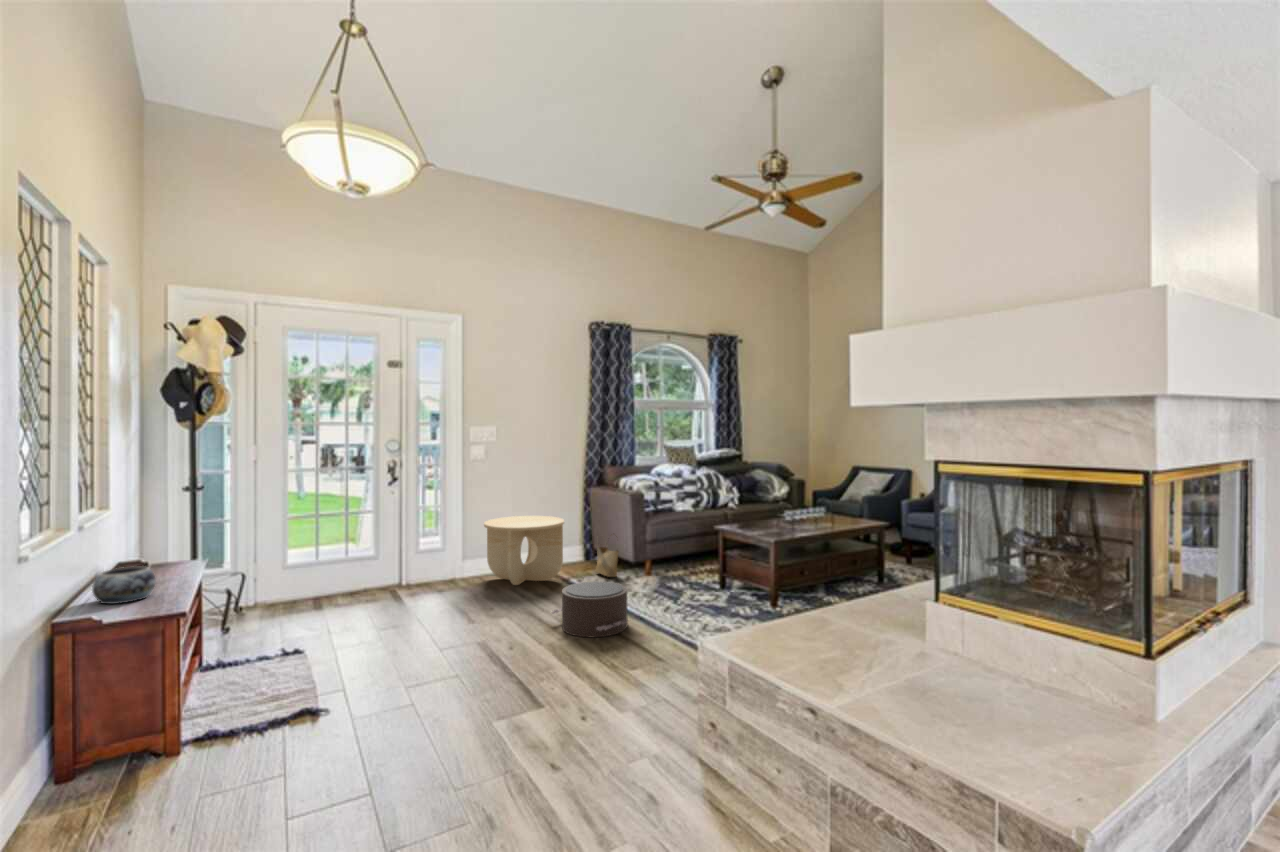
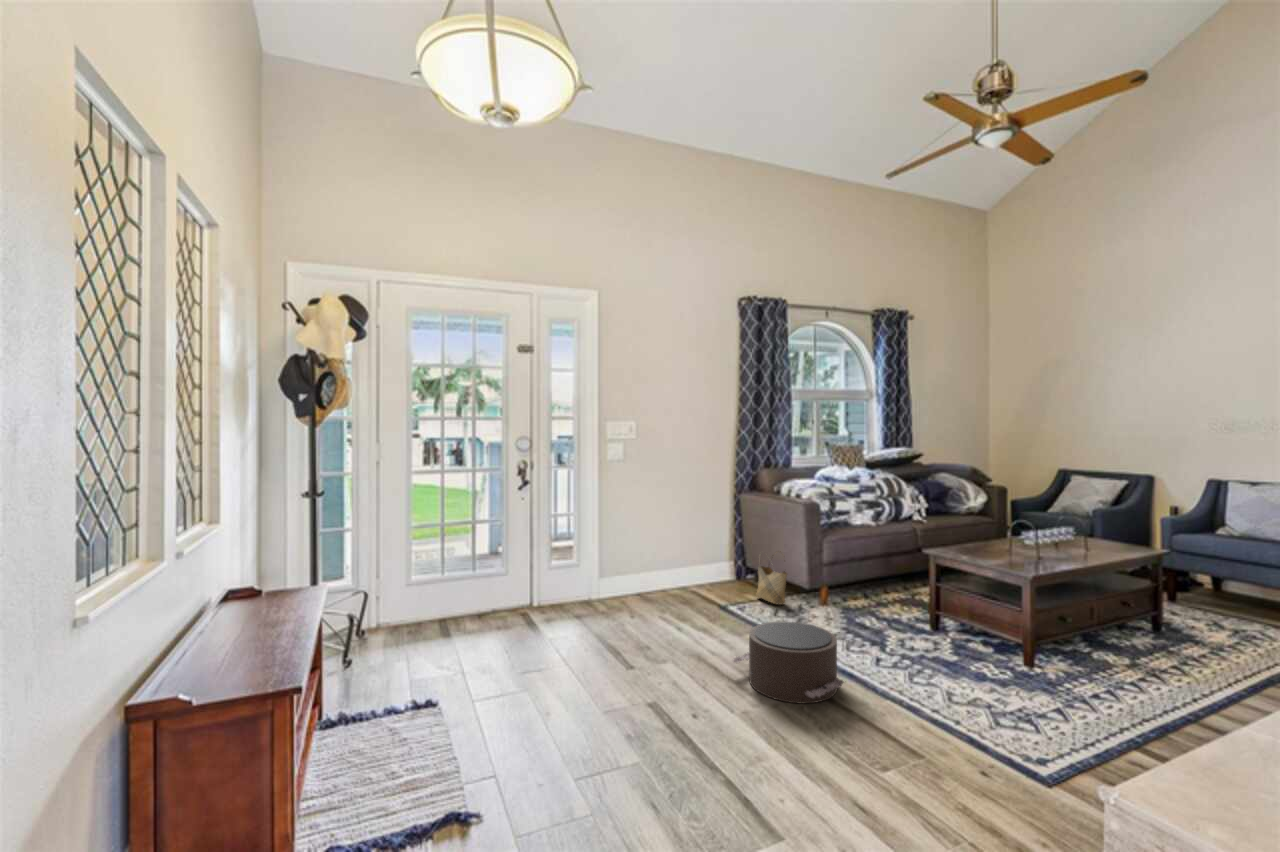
side table: present [484,516,564,585] -> none [628,526,721,611]
decorative bowl: present [92,566,156,604] -> none [186,610,265,665]

